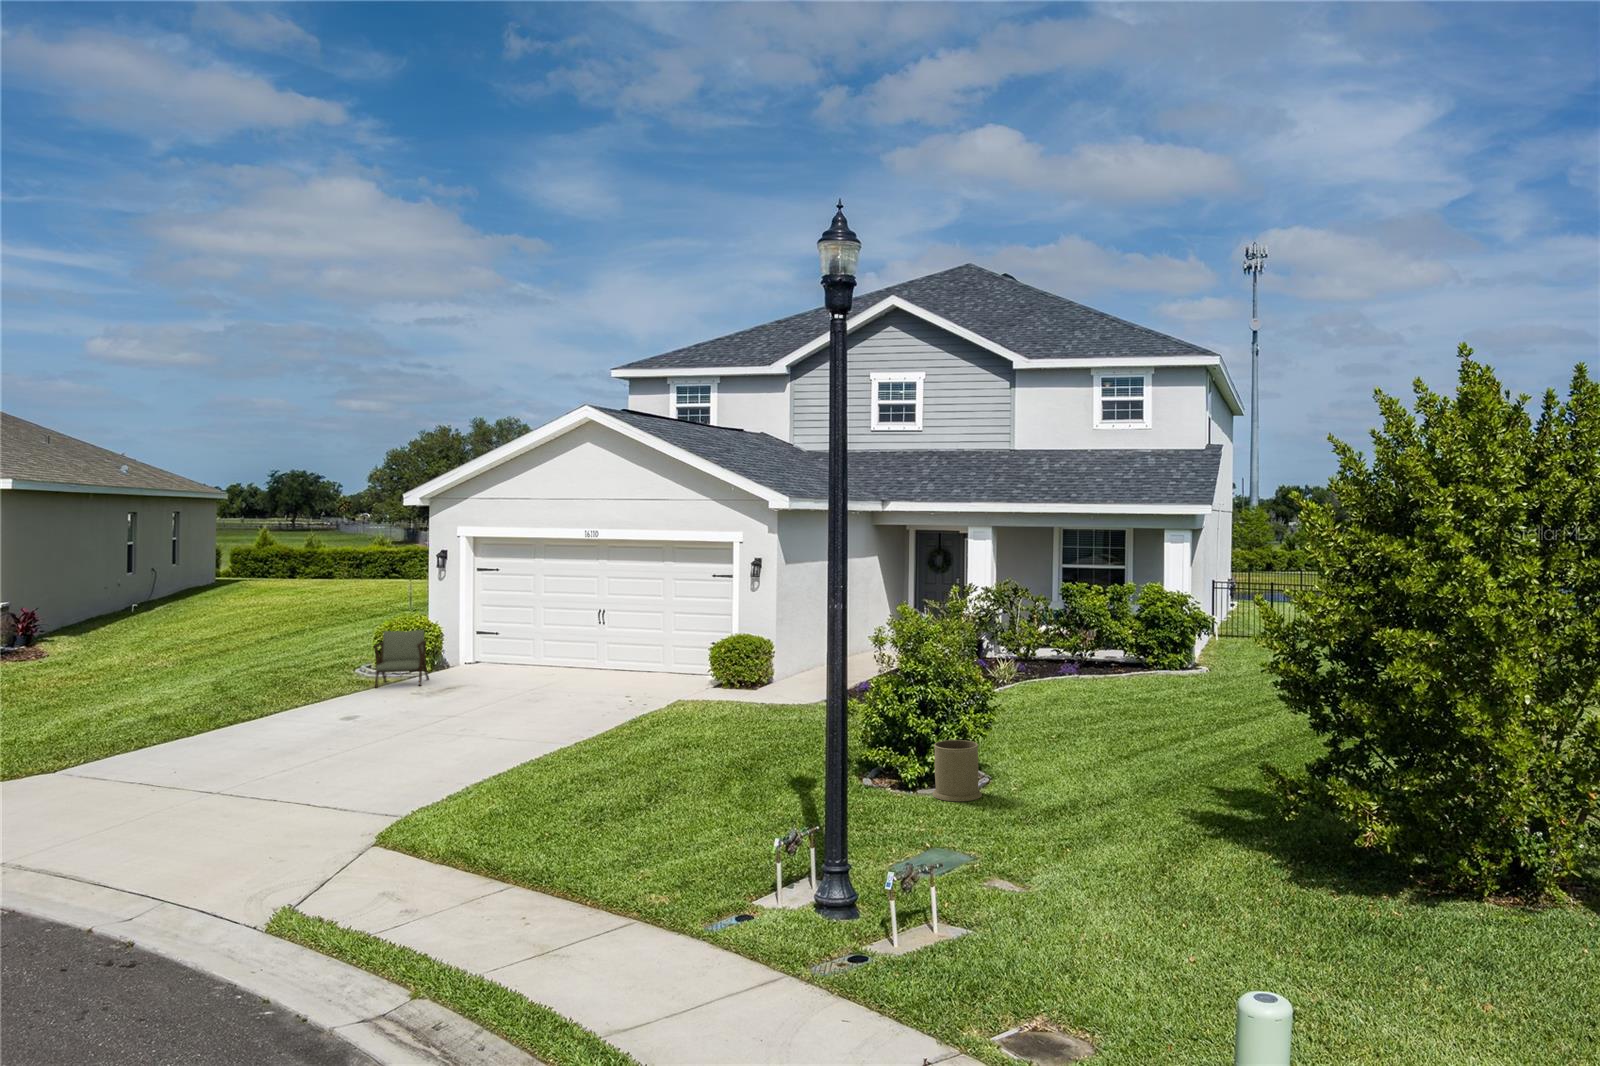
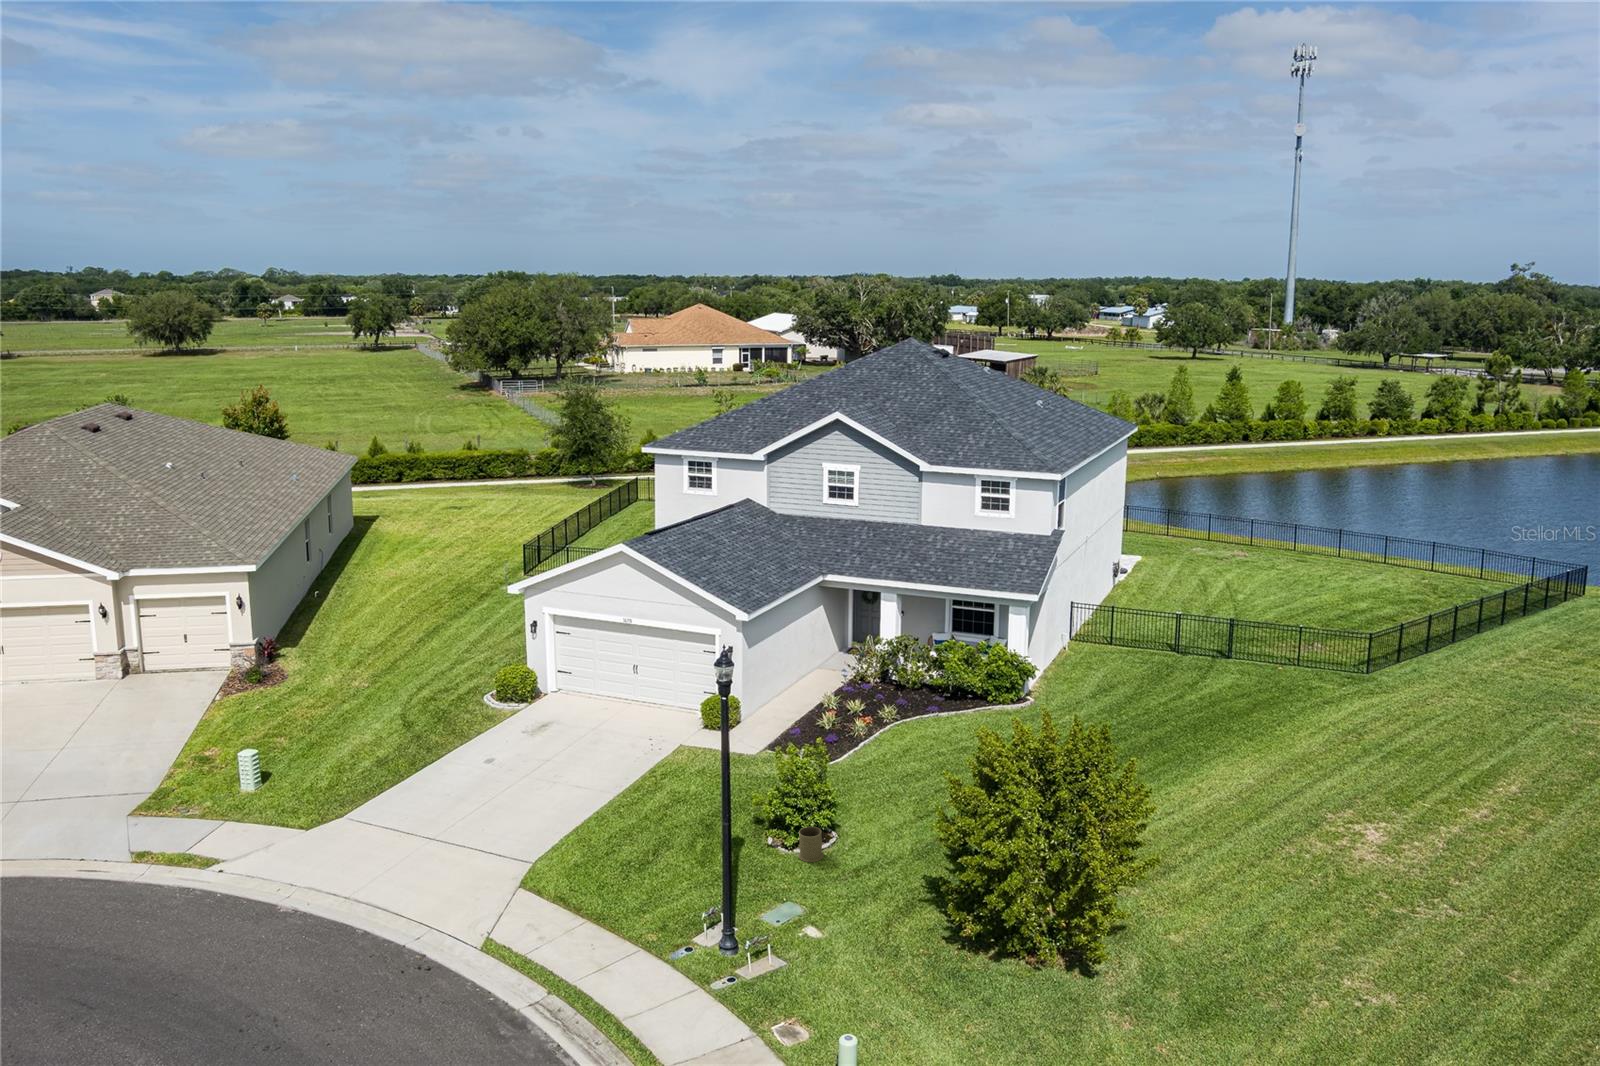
lounge chair: present [373,630,429,688] -> none [494,681,529,720]

